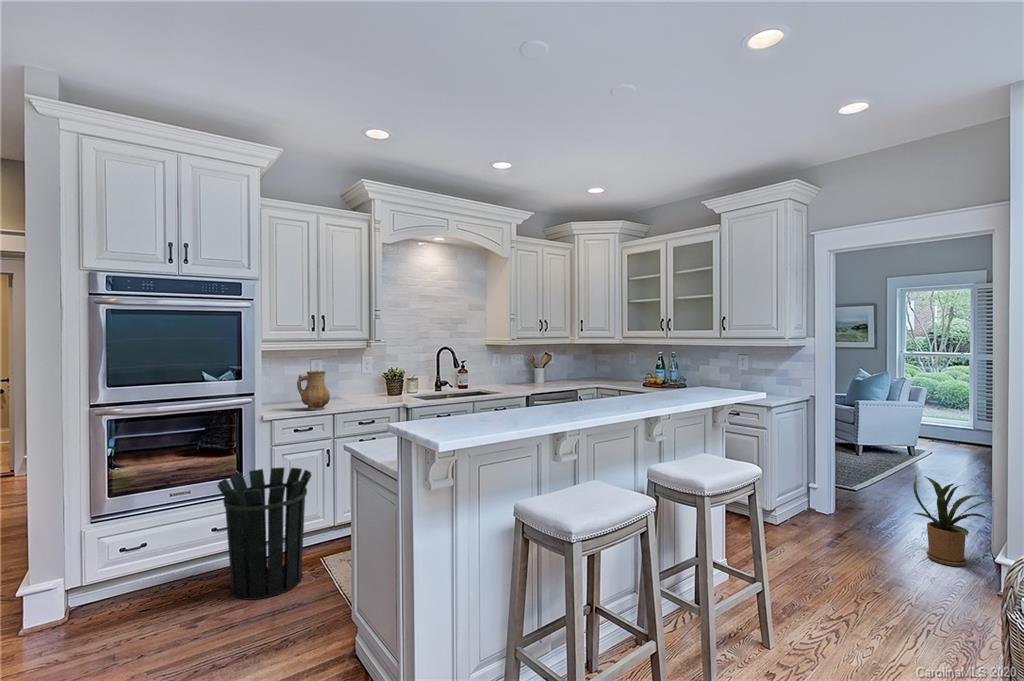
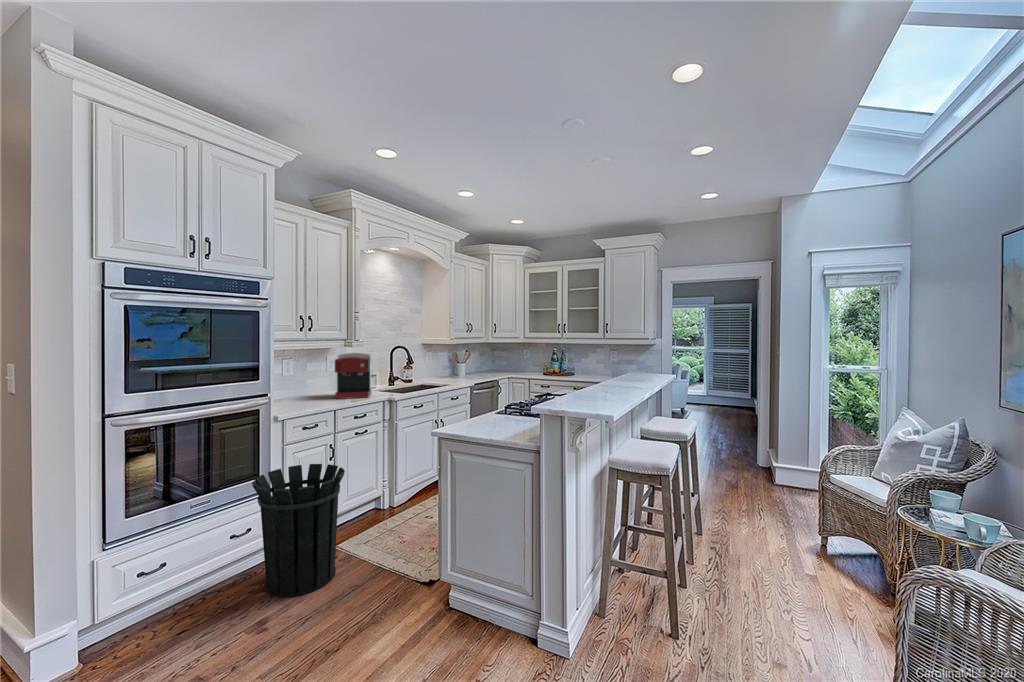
coffee maker: none [350,354,398,403] -> present [335,353,372,399]
ceramic pitcher: present [297,371,330,410] -> none [300,370,332,408]
house plant: present [913,476,994,566] -> none [729,424,779,477]

